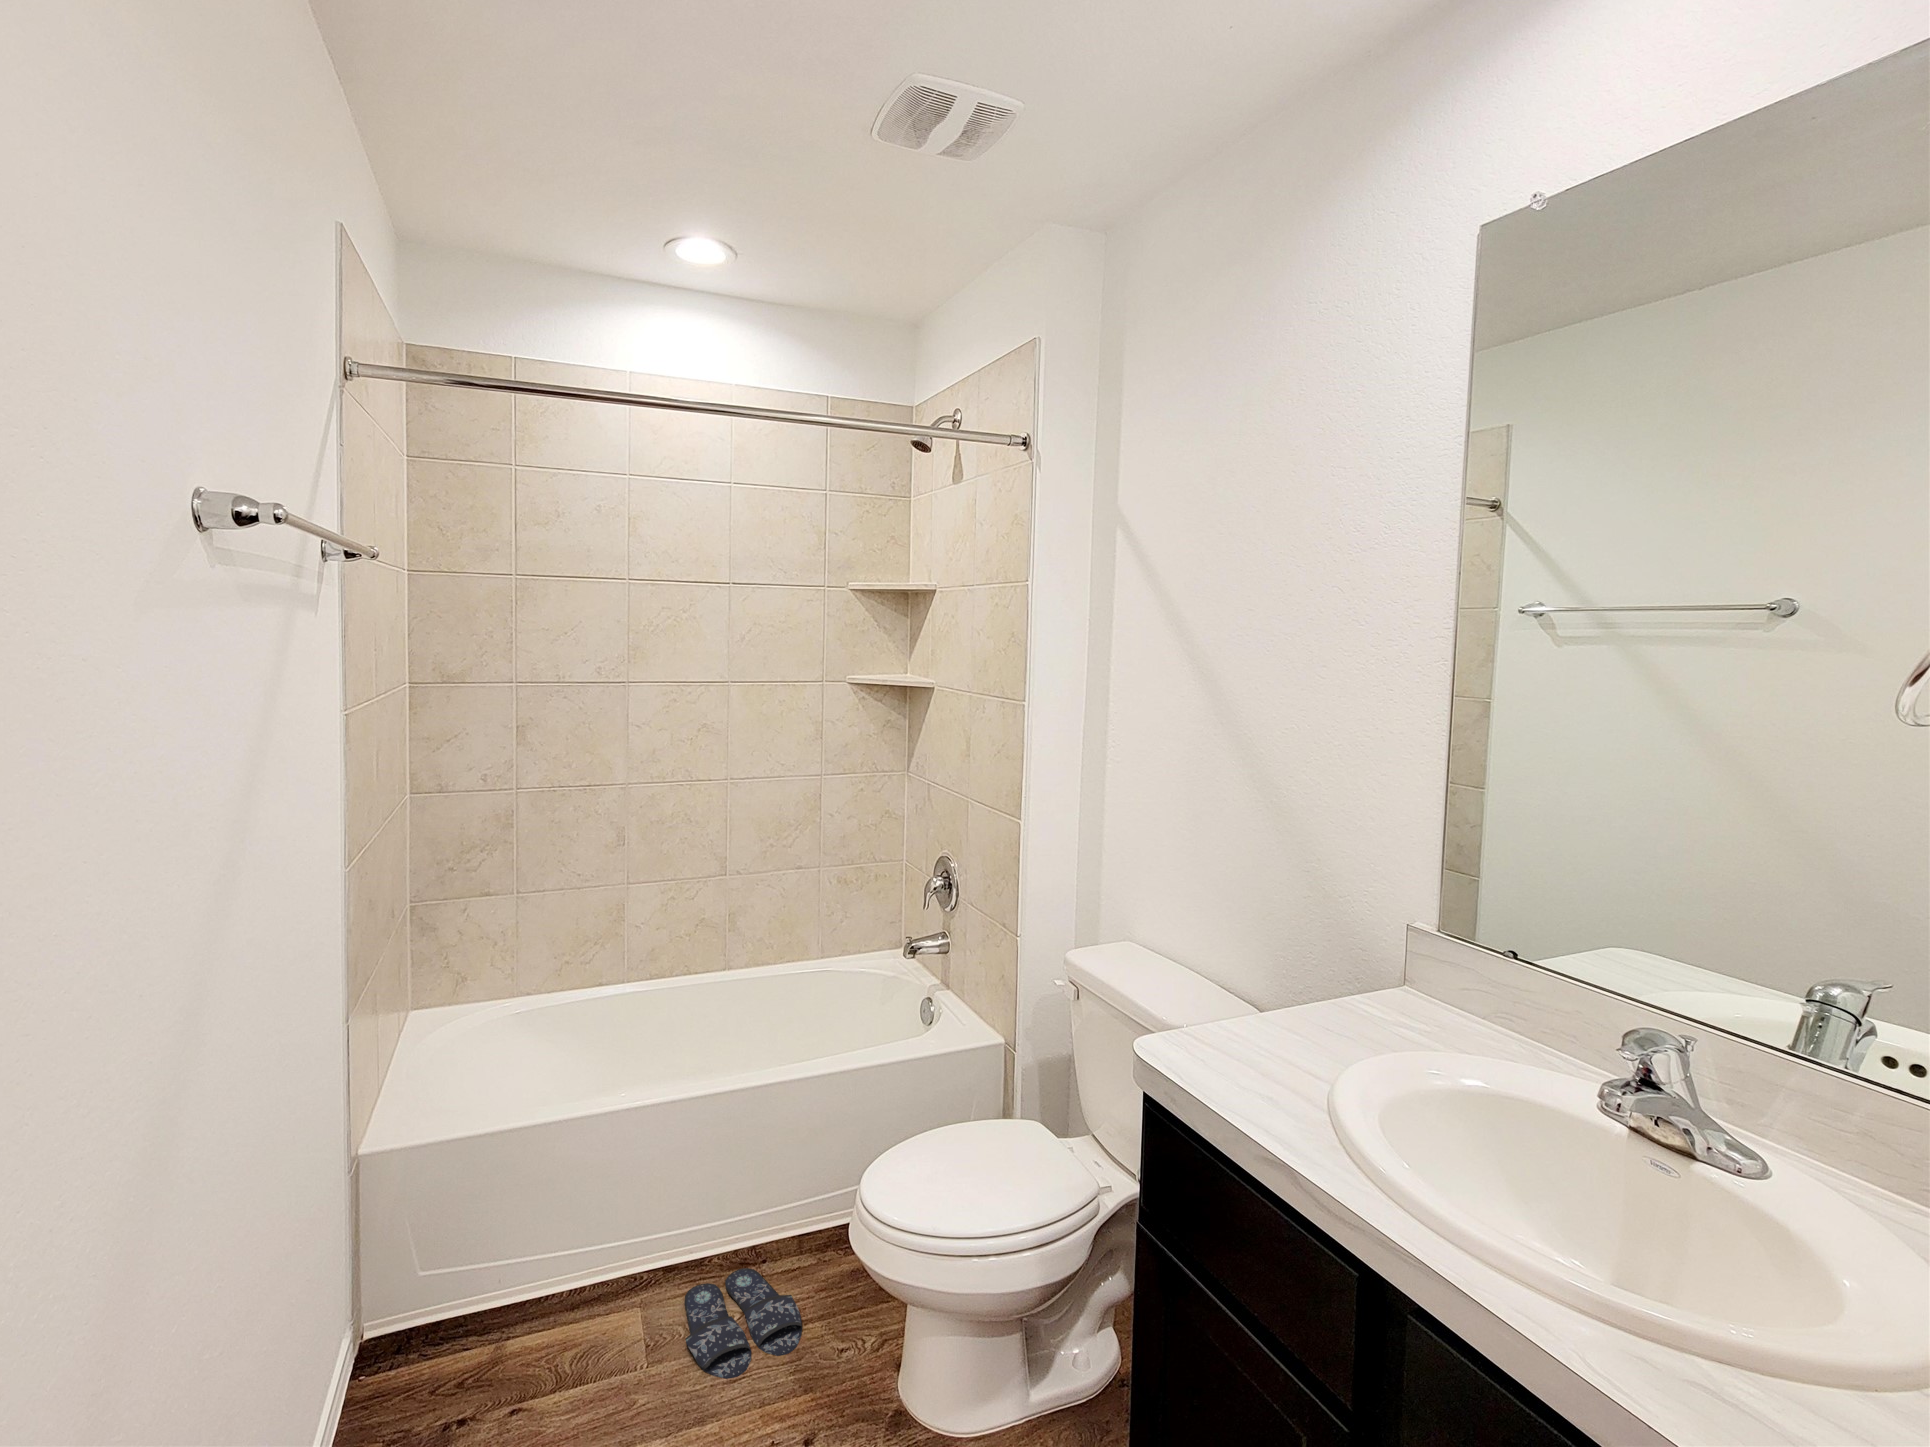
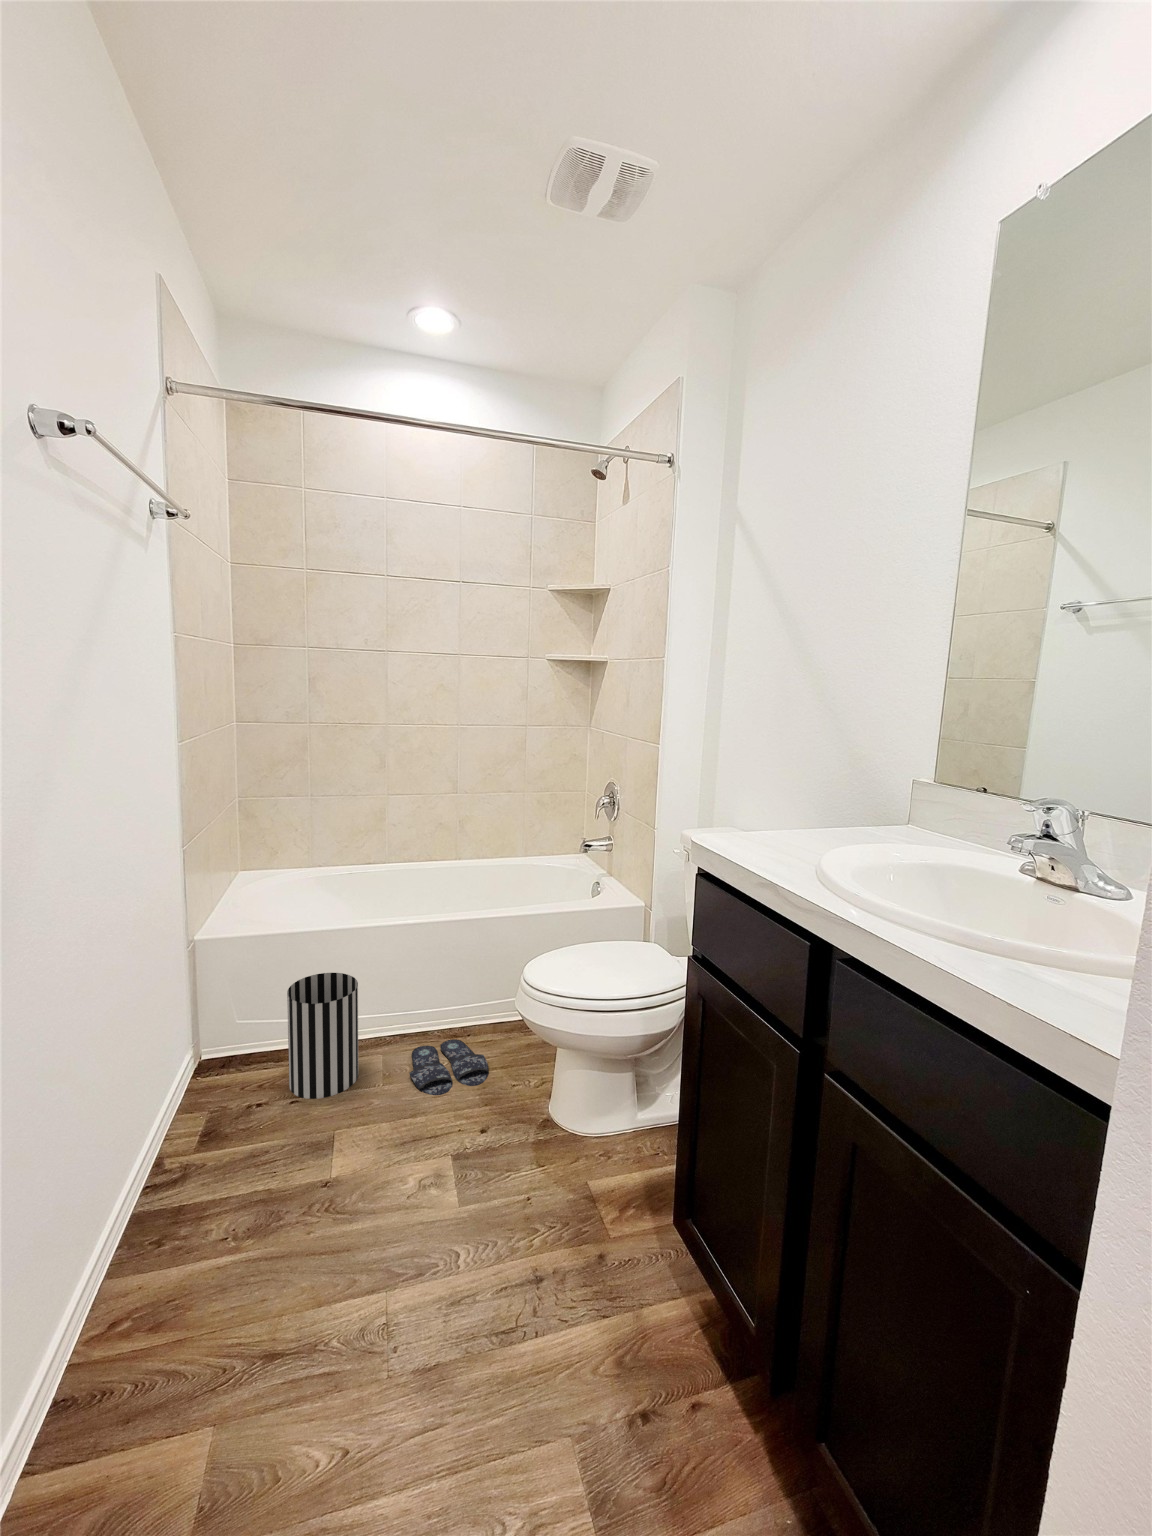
wastebasket: none [503,1190,608,1403] -> present [287,973,358,1099]

